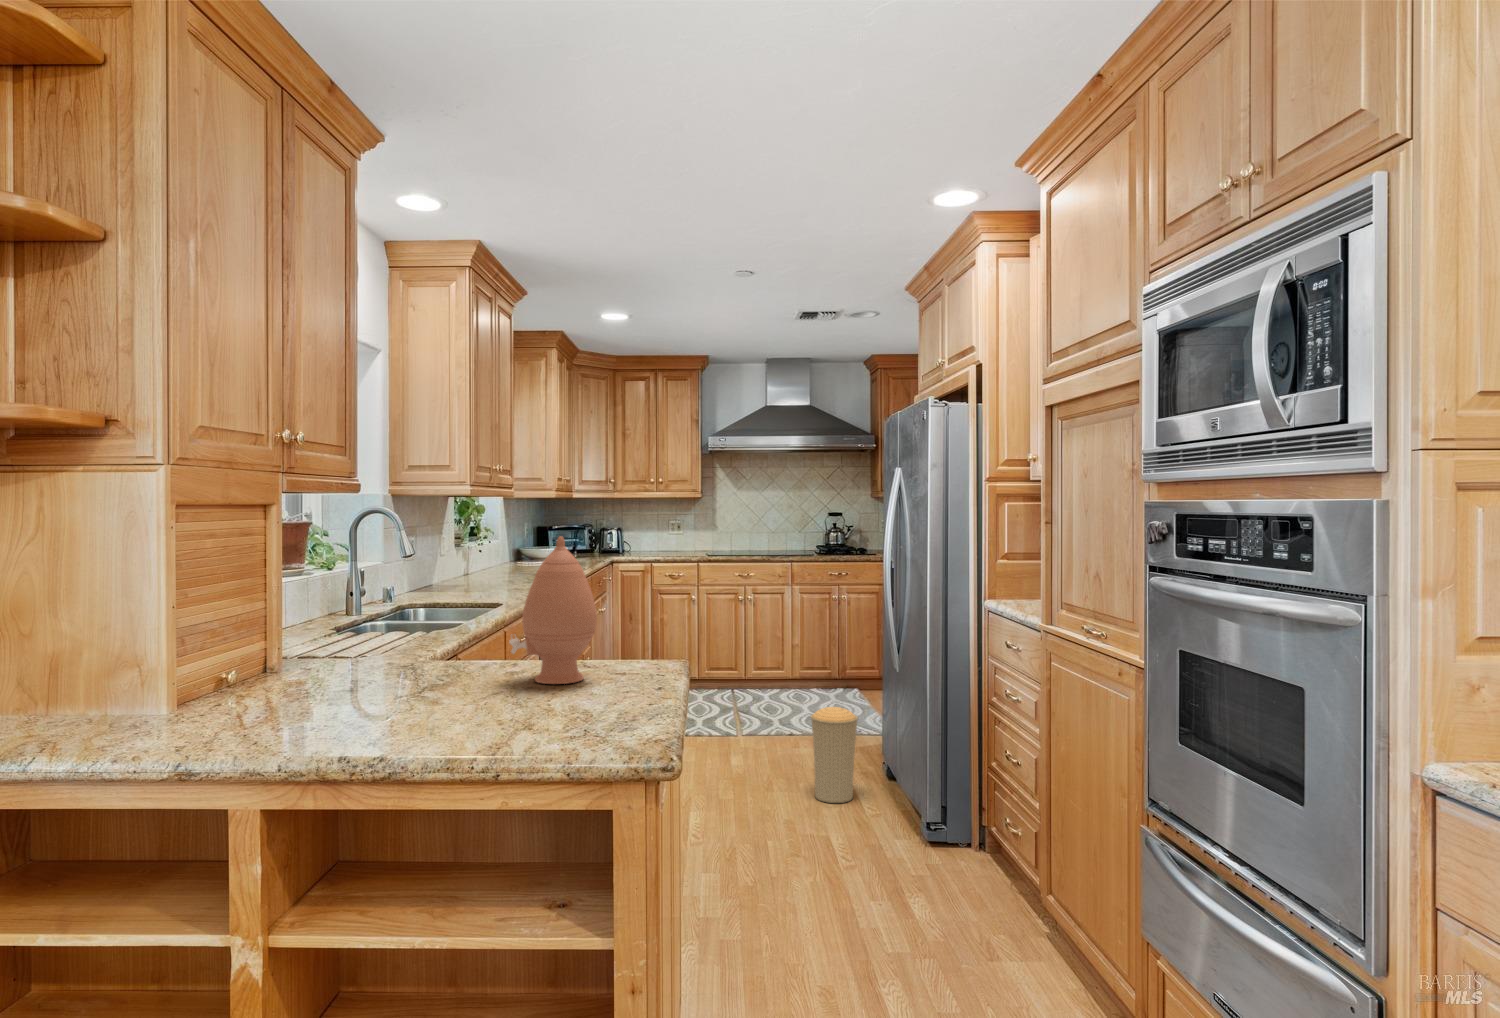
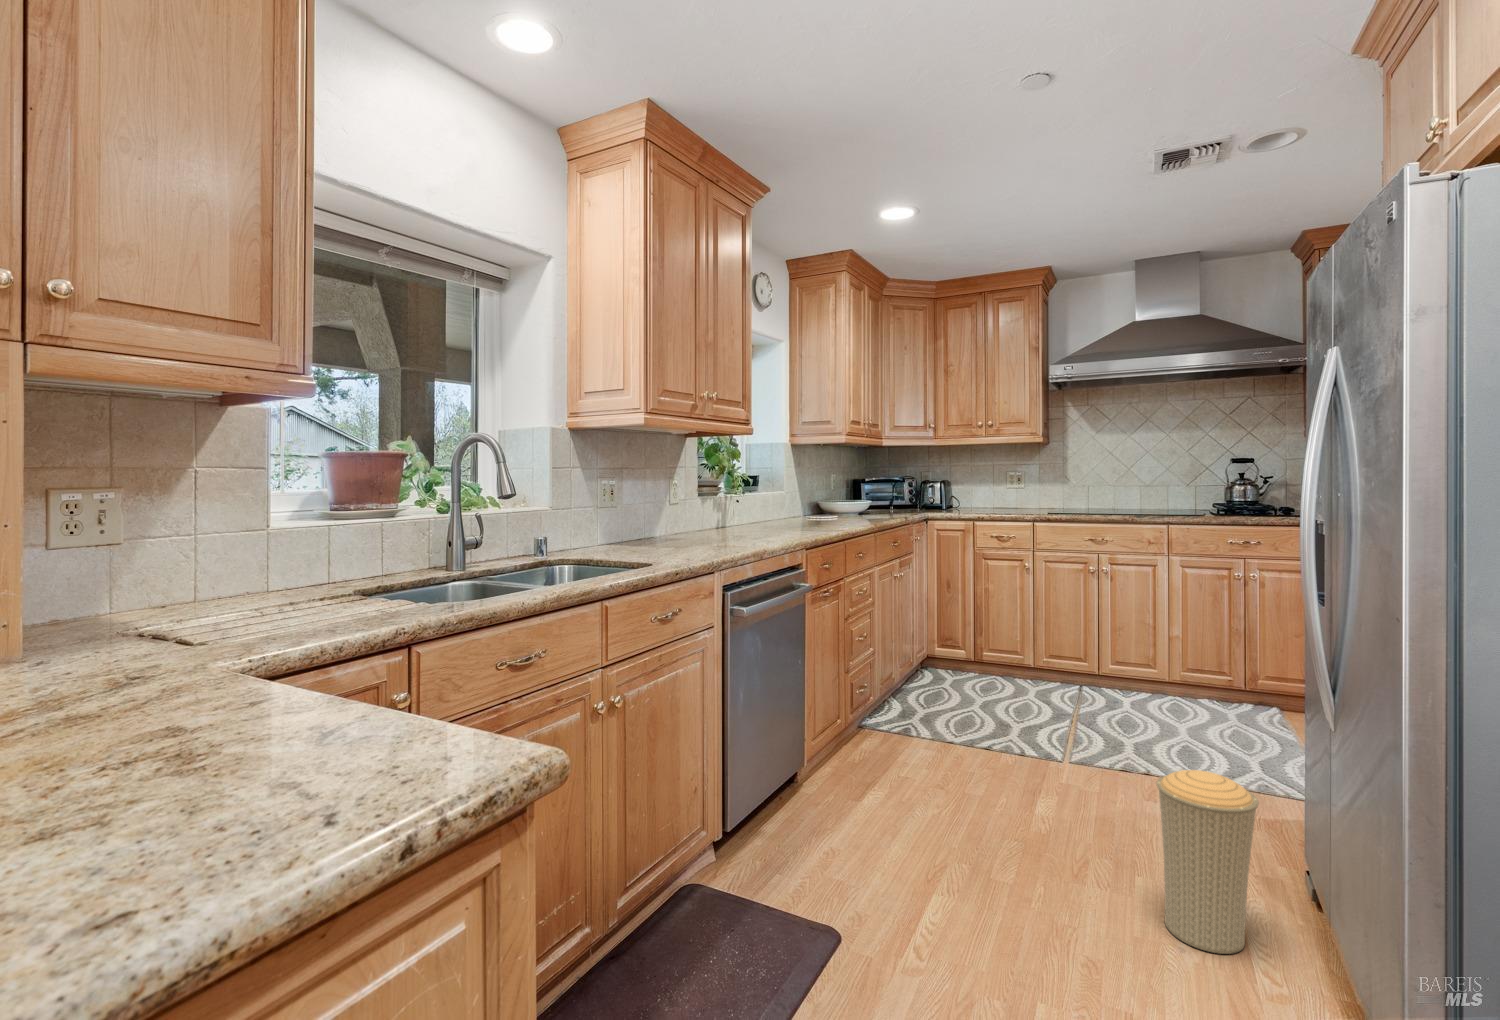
vase: present [510,536,597,684] -> none [128,396,357,785]

